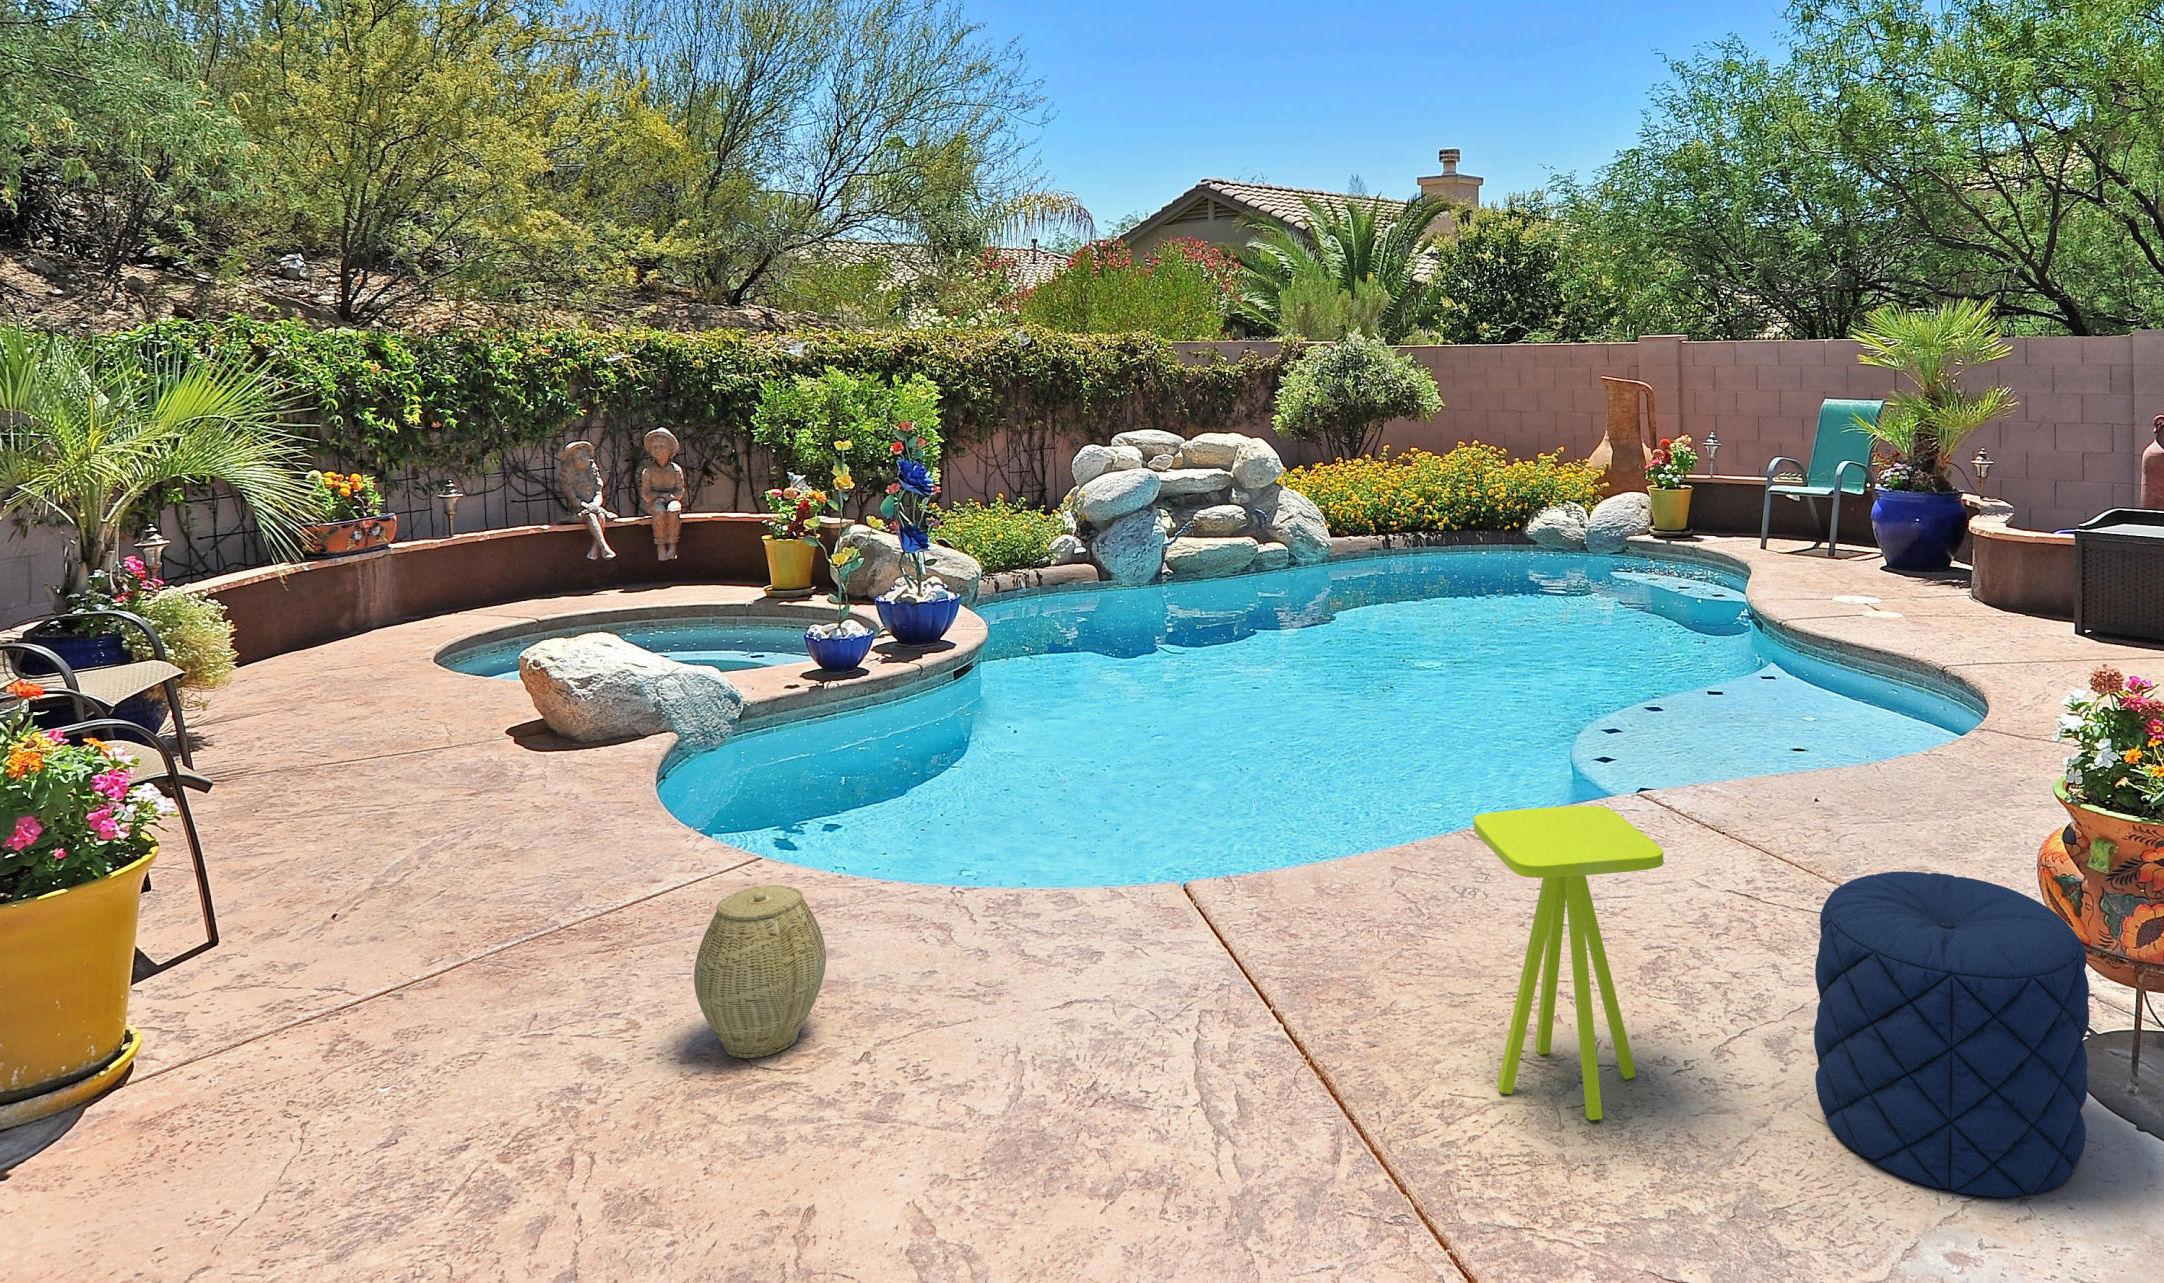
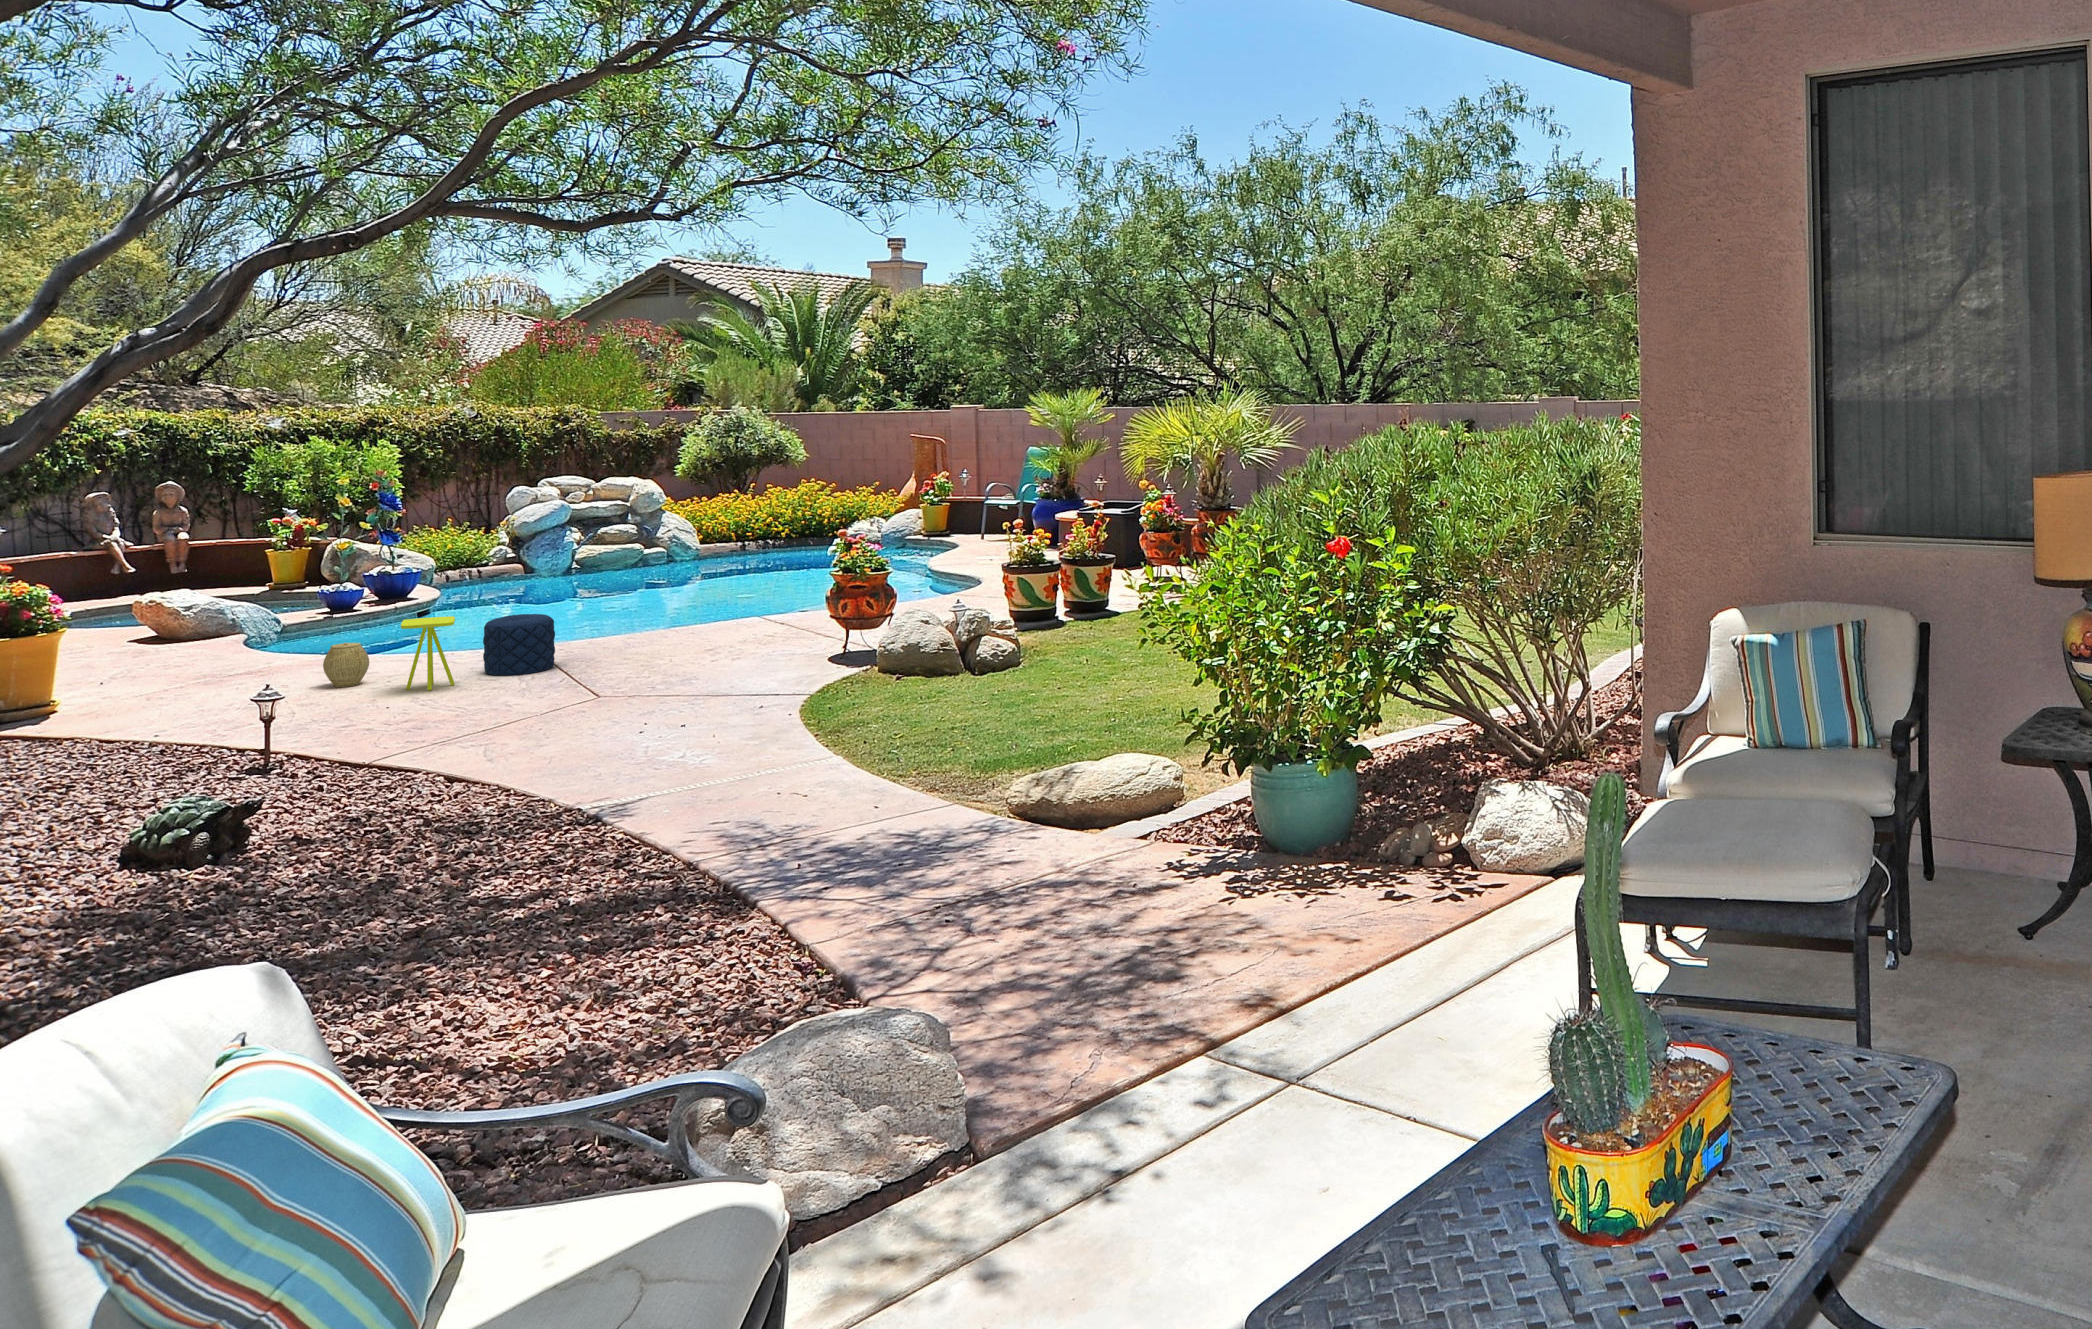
side table: present [1473,806,1664,1120] -> present [401,616,455,690]
pouf: present [1814,872,2089,1197] -> present [483,614,555,675]

